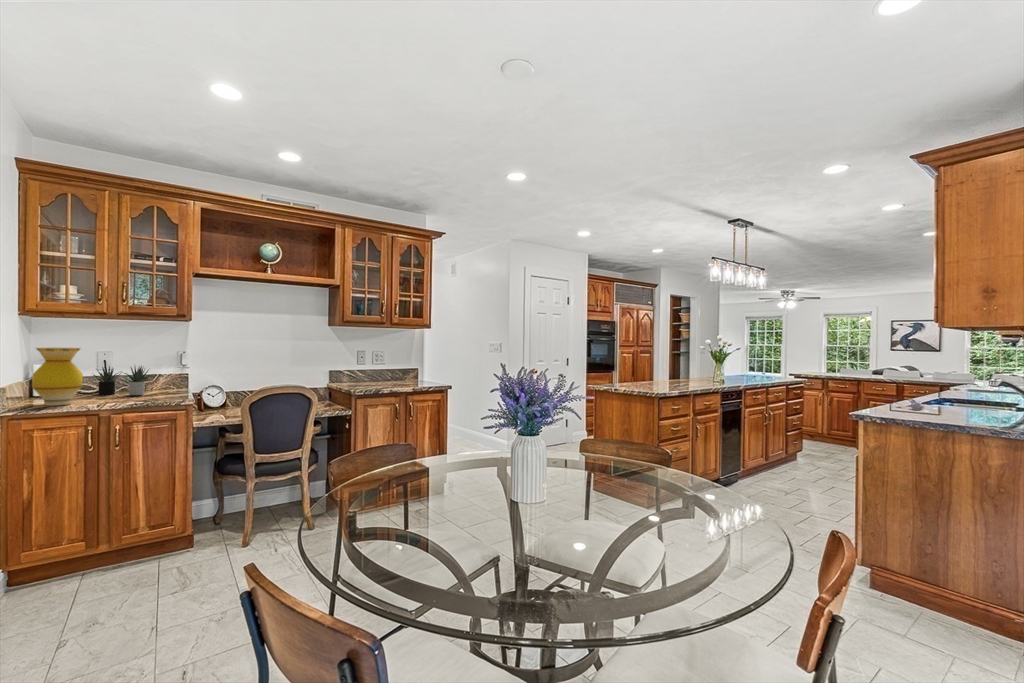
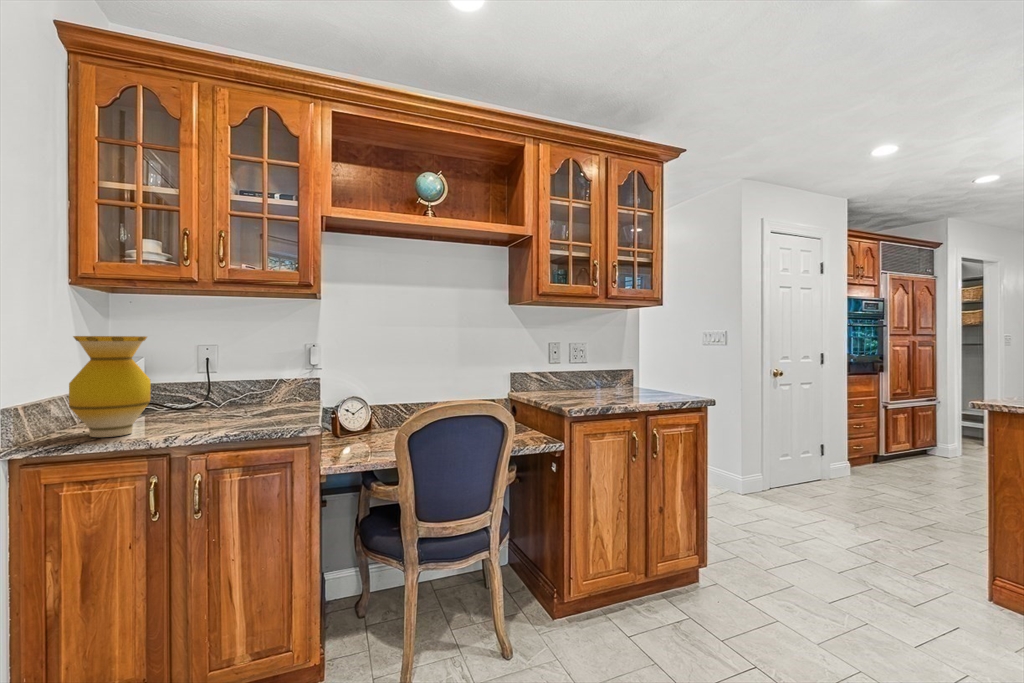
succulent plant: present [94,366,151,395] -> none [181,363,268,414]

